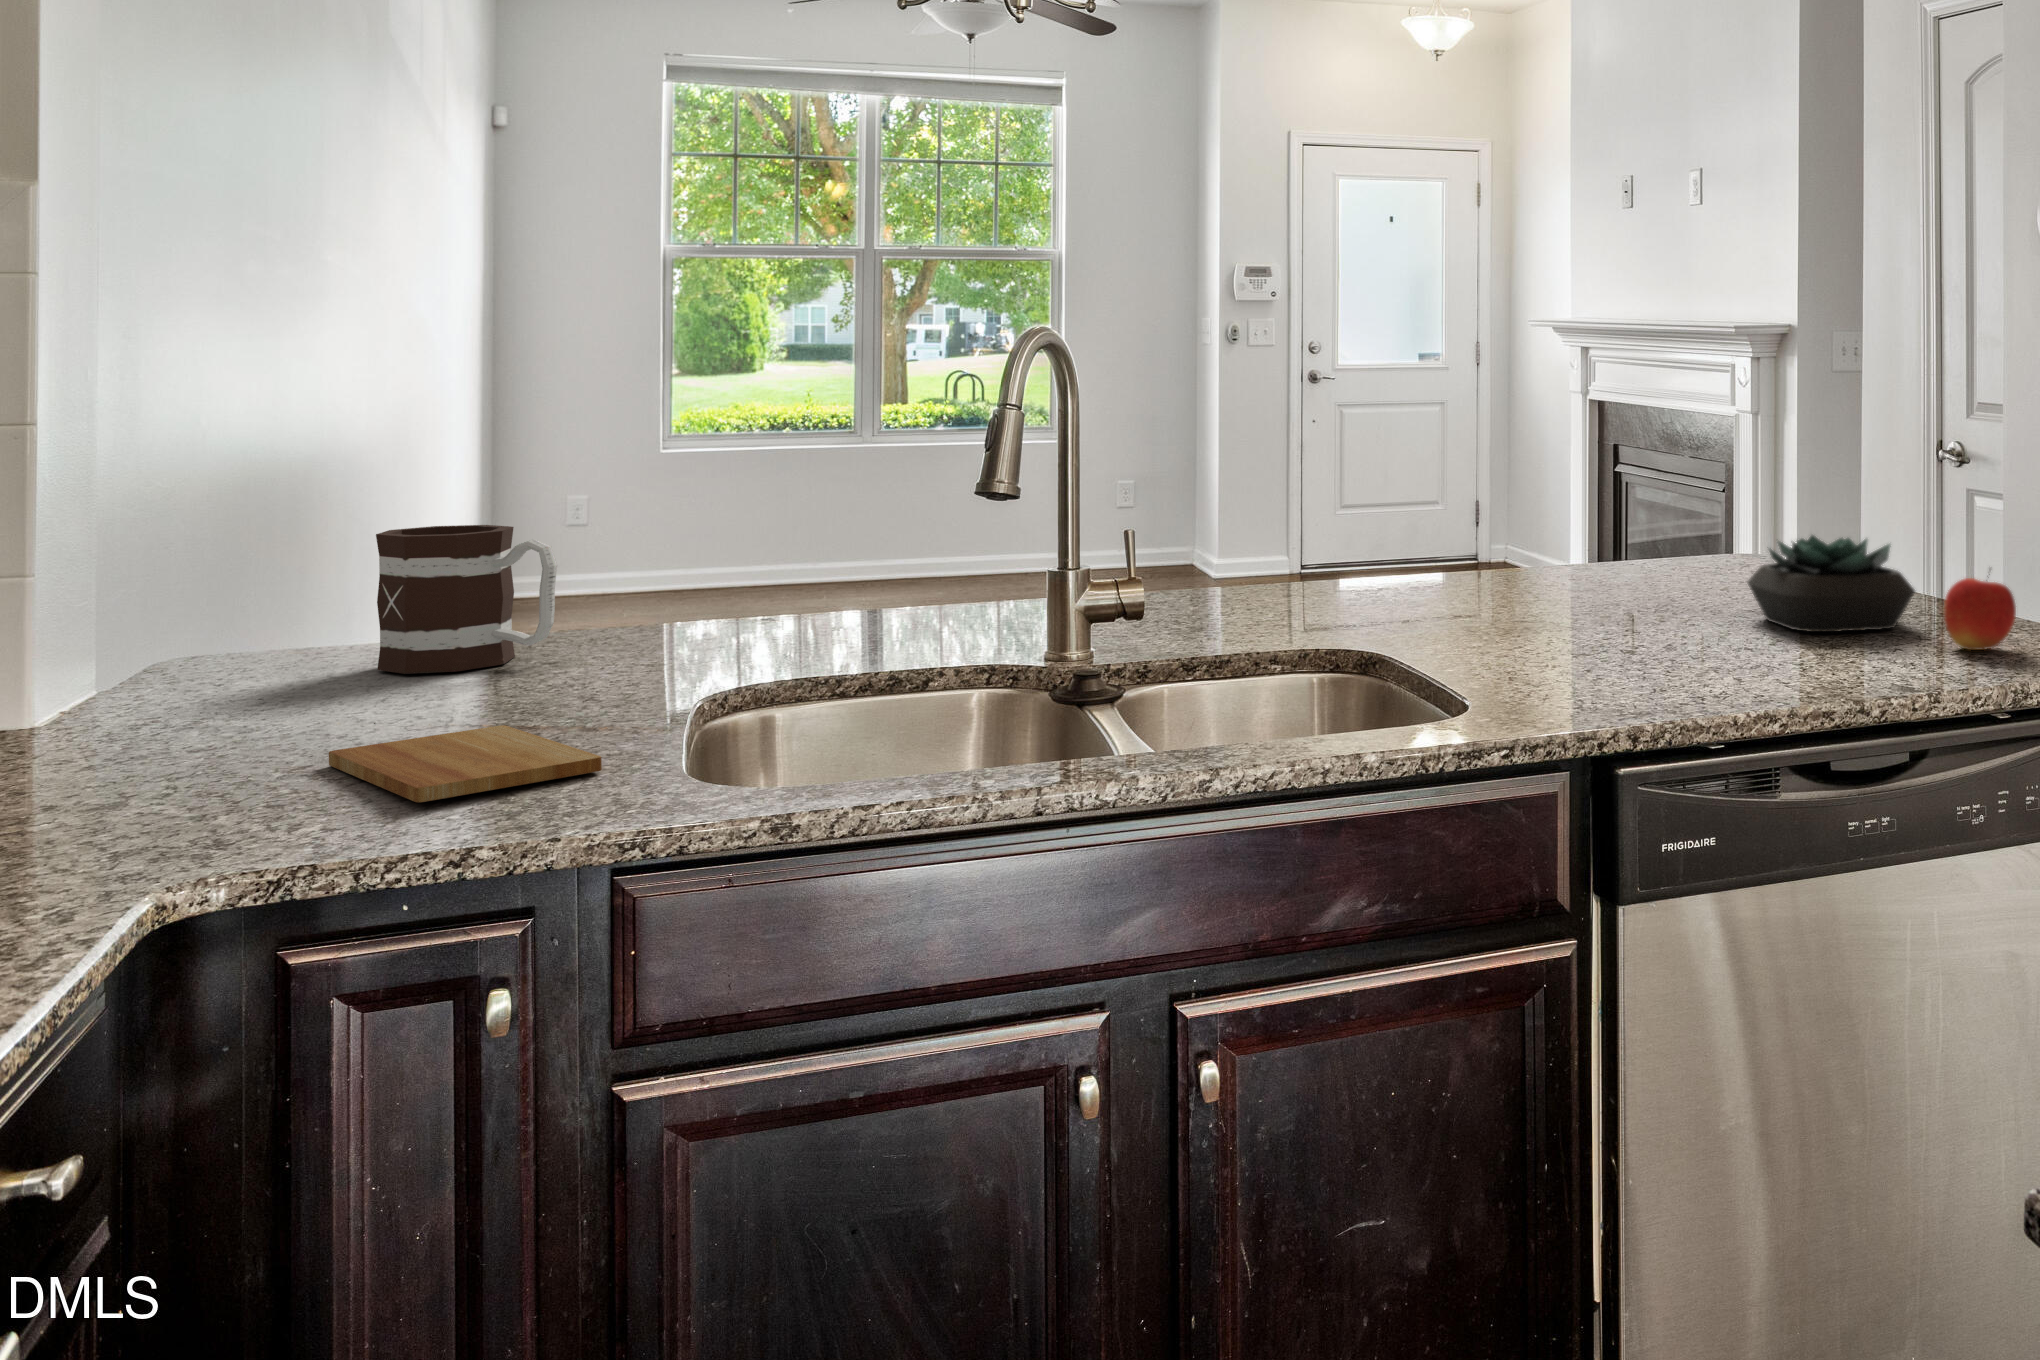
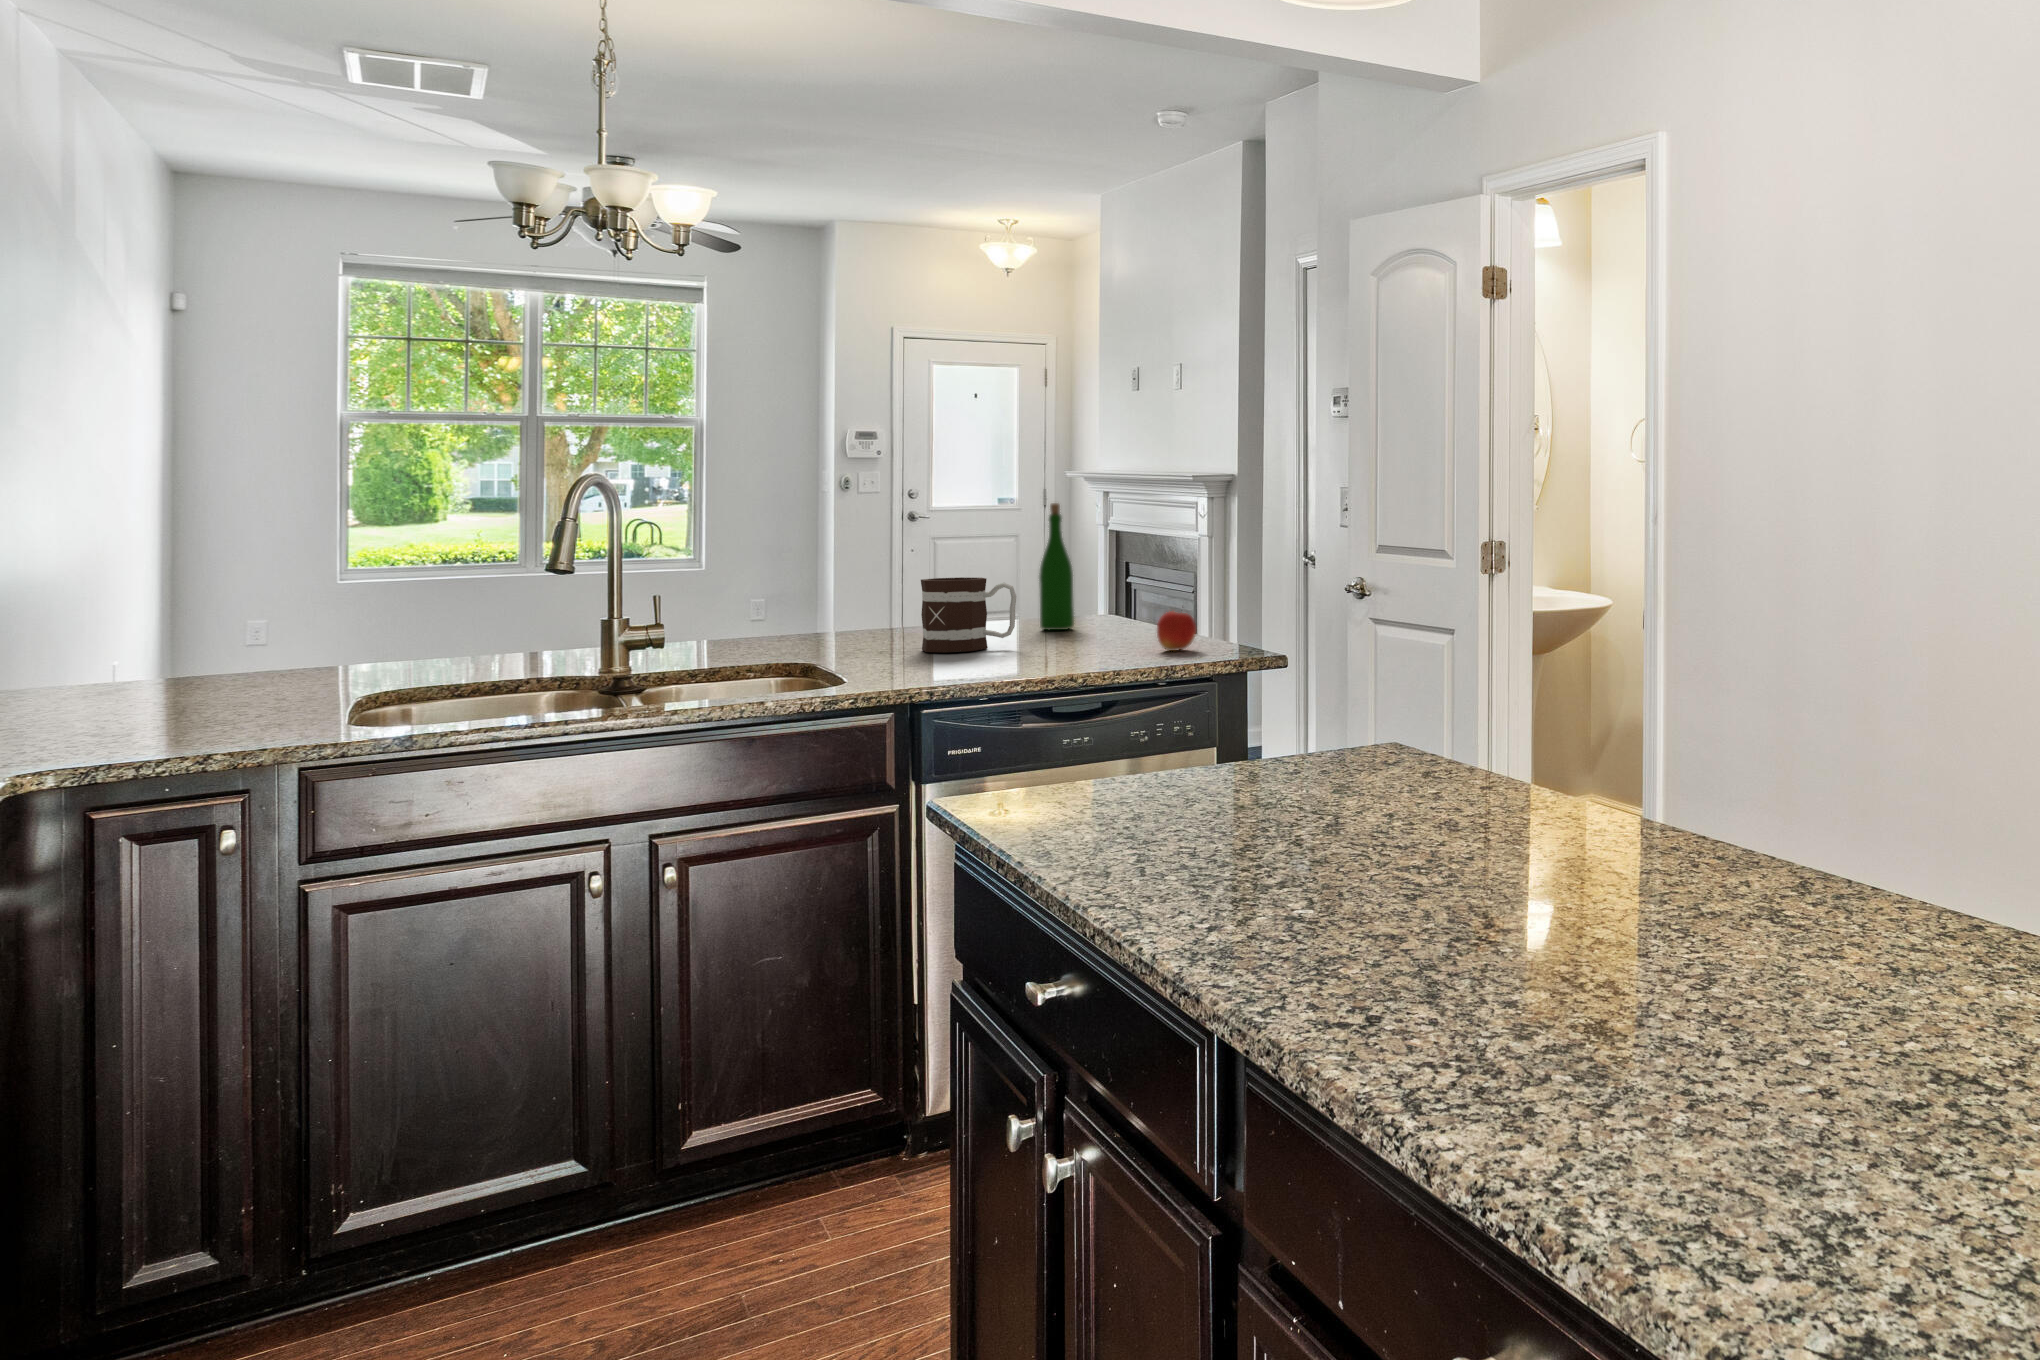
wine bottle: none [1680,376,1733,590] -> present [1039,503,1074,630]
mug: present [376,525,557,674] -> present [921,577,1016,652]
succulent plant: present [1748,535,1915,632] -> none [1062,593,1154,646]
cutting board: present [329,725,602,802] -> none [96,709,285,739]

